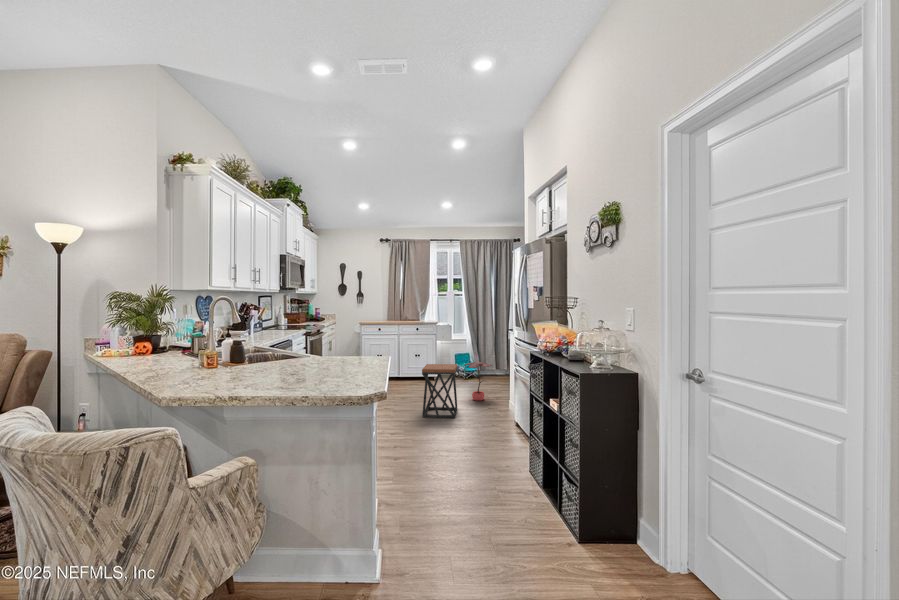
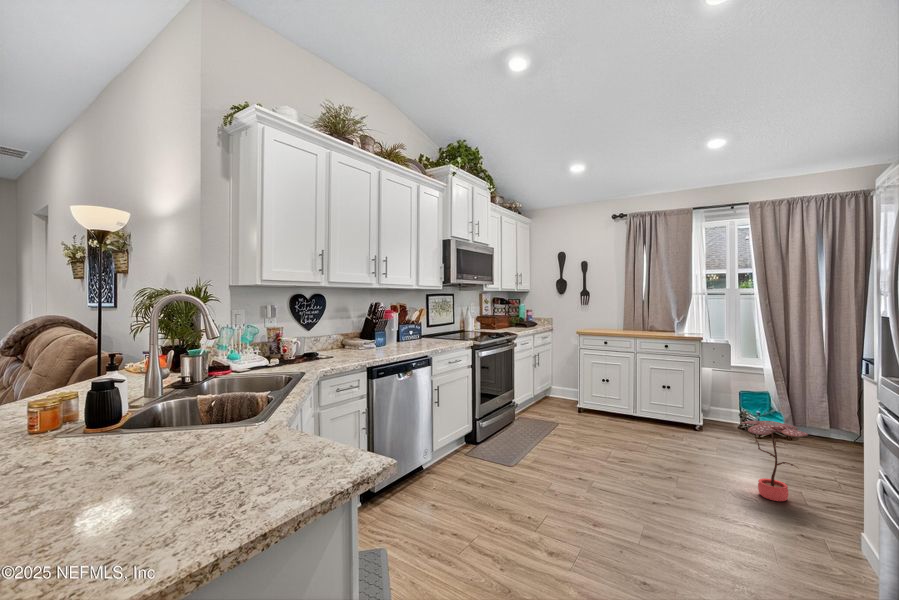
stool: present [422,364,457,418] -> none [629,414,713,539]

